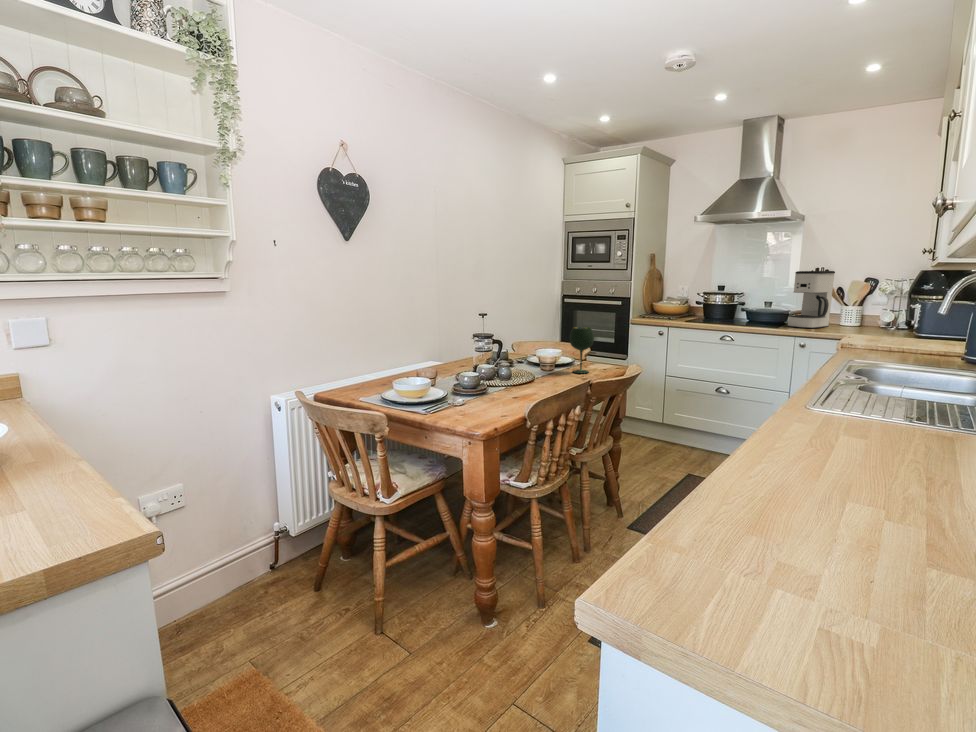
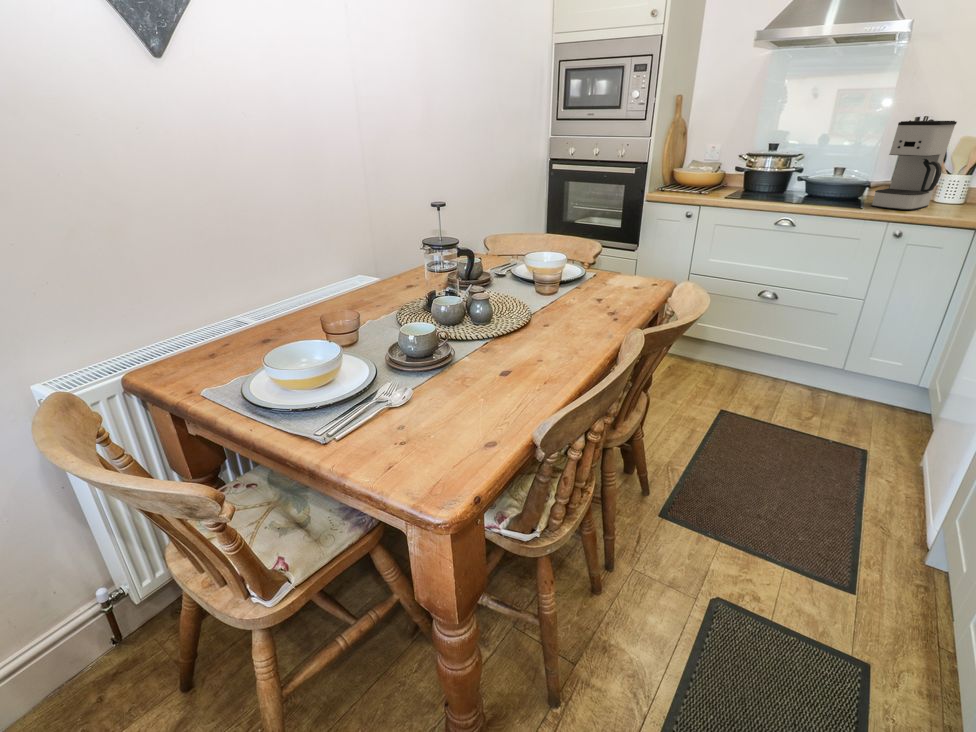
wine glass: present [570,327,594,373] -> none [584,225,626,305]

